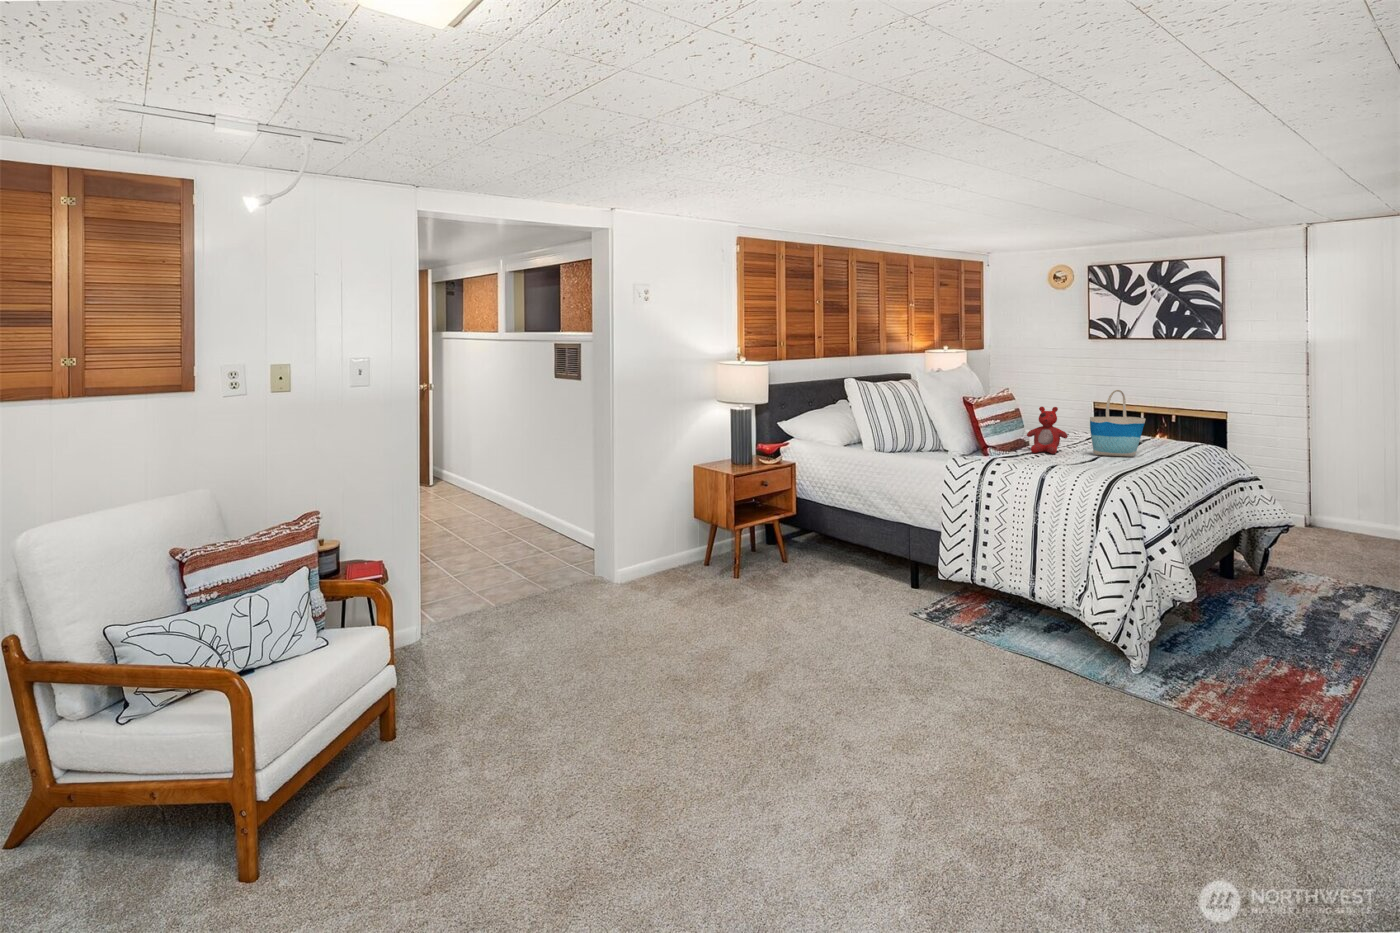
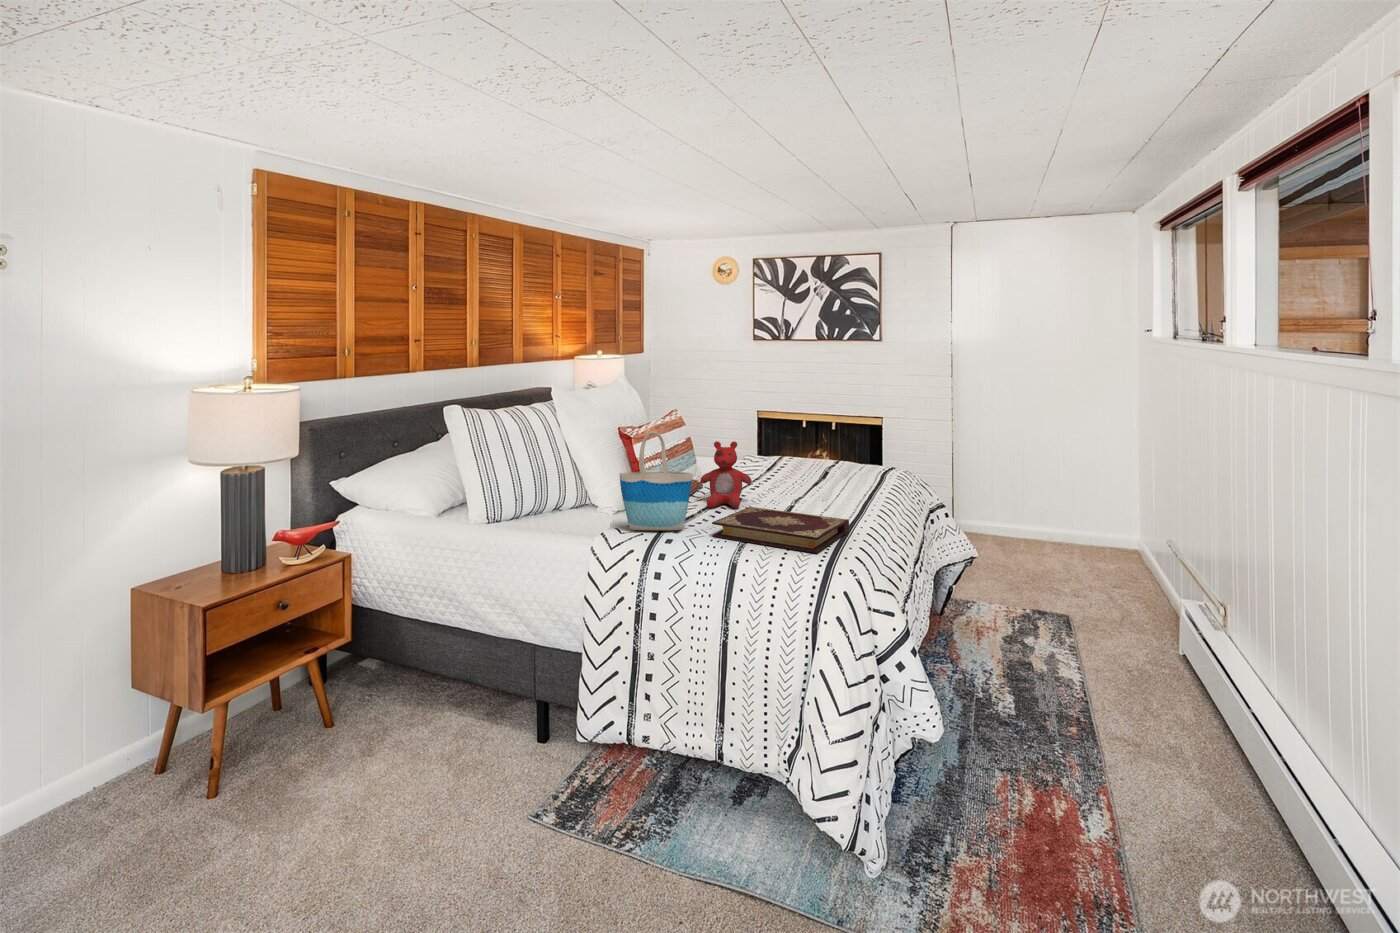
tote bag: present [1090,390,1146,457] -> present [620,431,693,530]
book: none [1033,450,1140,474] -> present [712,507,849,553]

